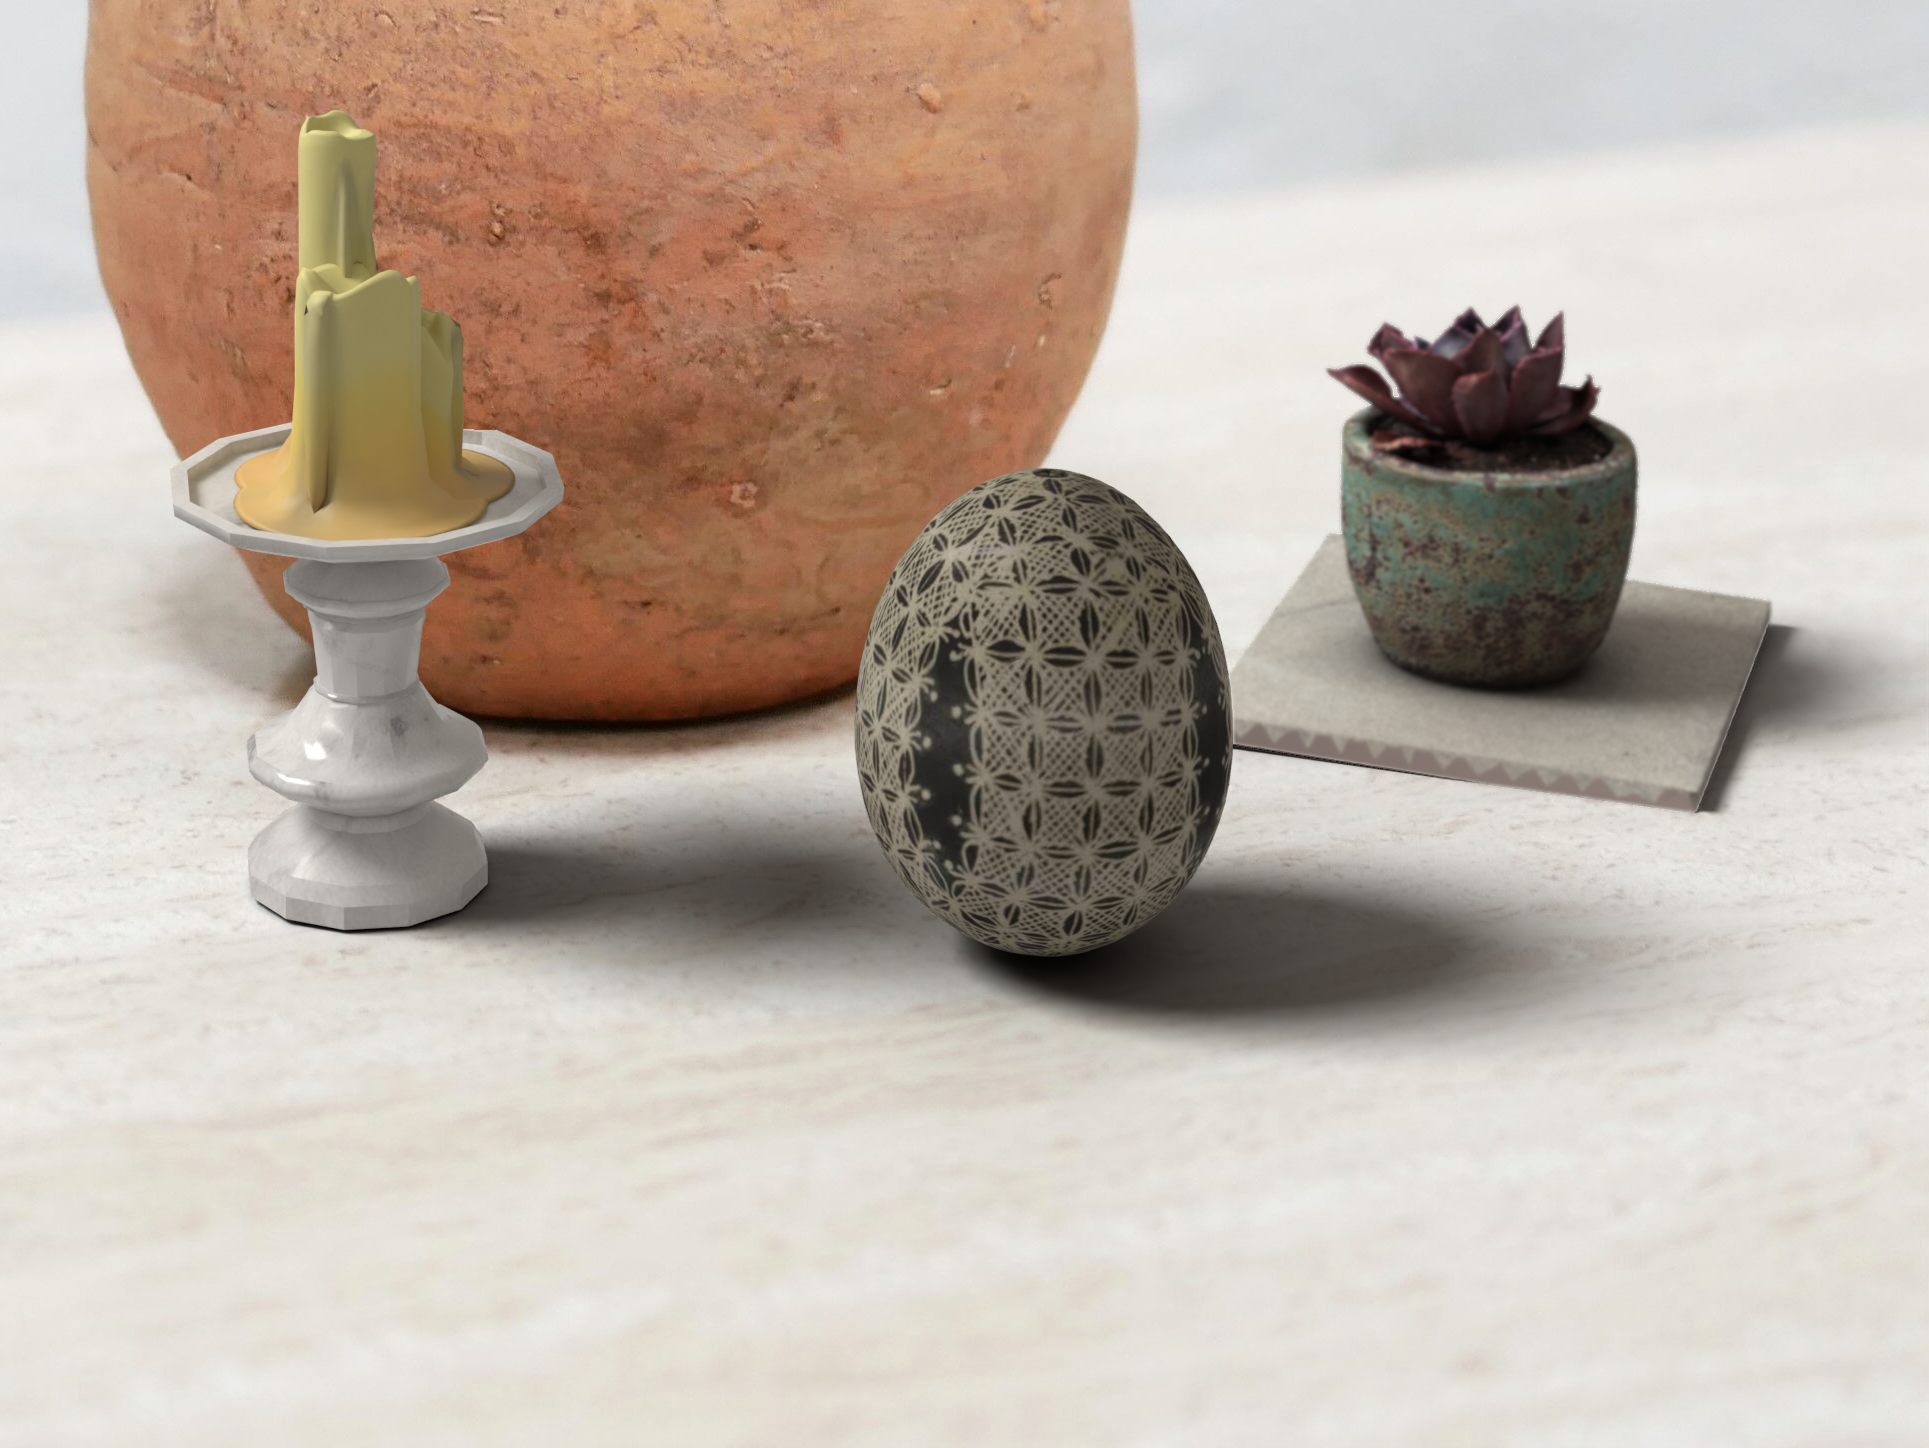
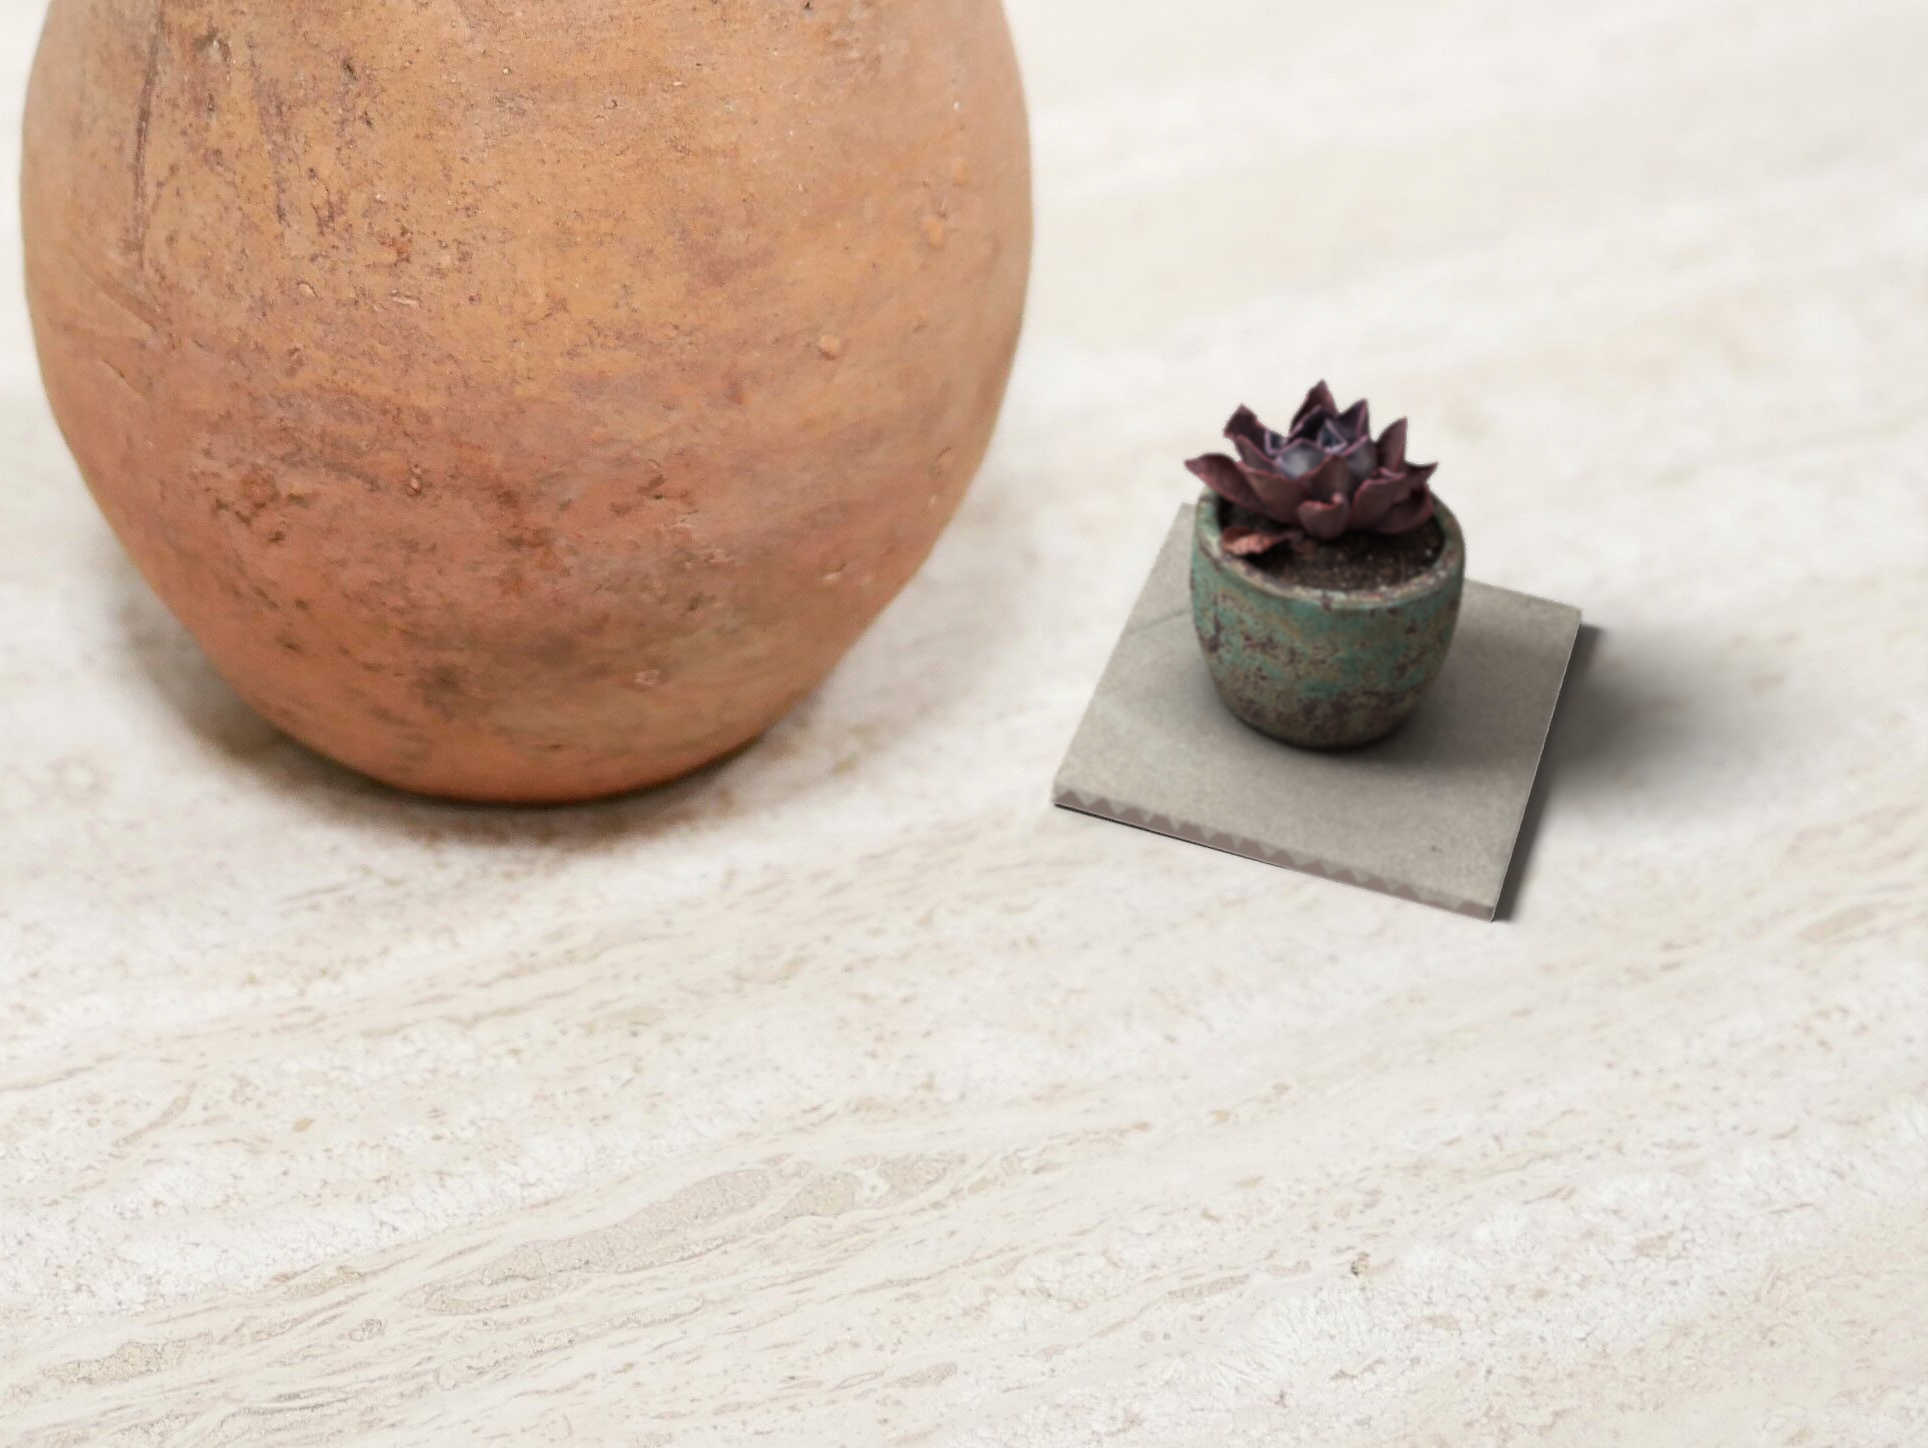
candle: present [170,110,564,930] -> none [114,395,474,1082]
decorative egg: present [854,468,1233,957] -> none [734,740,1073,1160]

